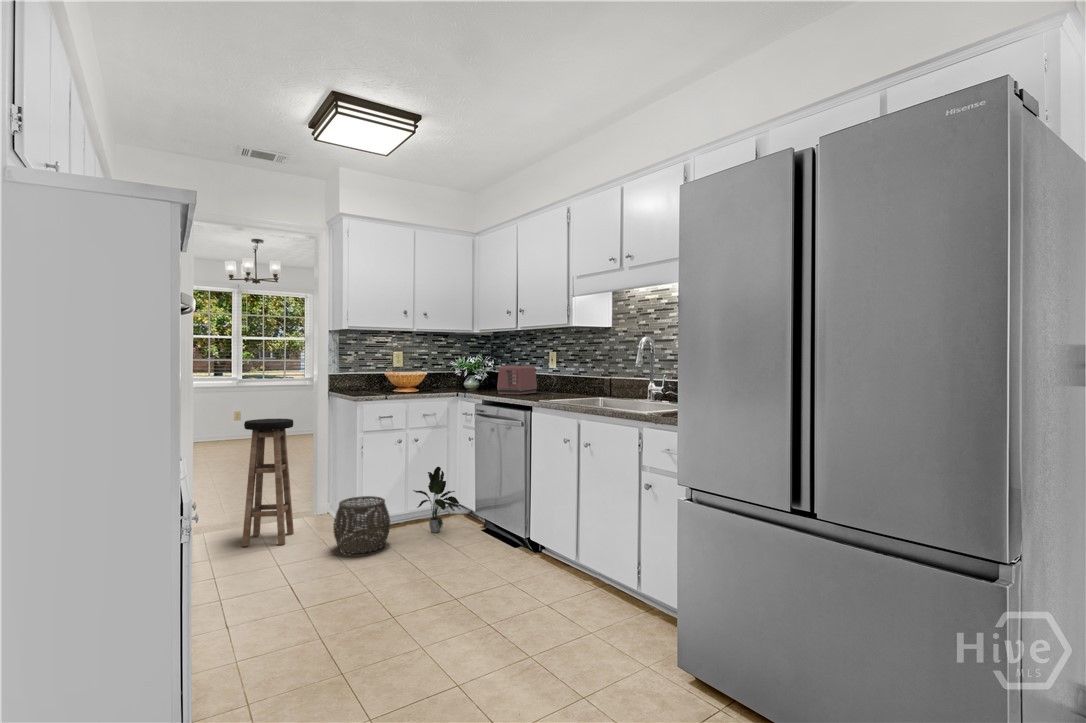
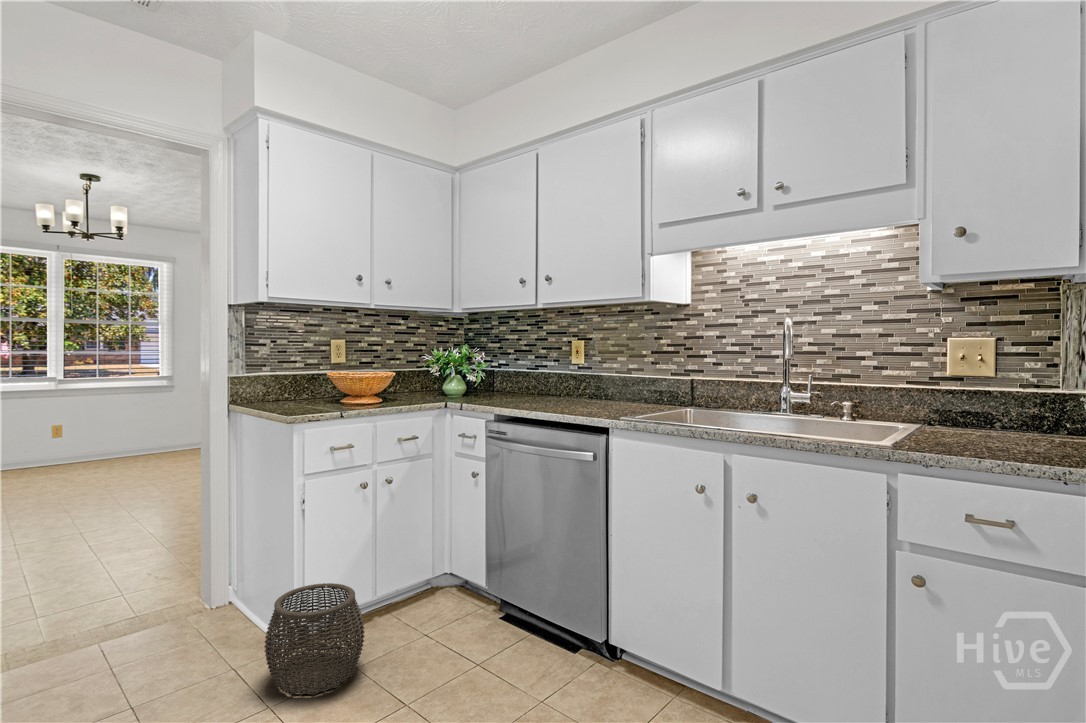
toaster: present [497,366,537,395] -> none [514,361,563,405]
bar stool: present [242,419,294,547] -> none [84,458,182,698]
potted plant: present [413,467,460,533] -> none [392,521,464,627]

